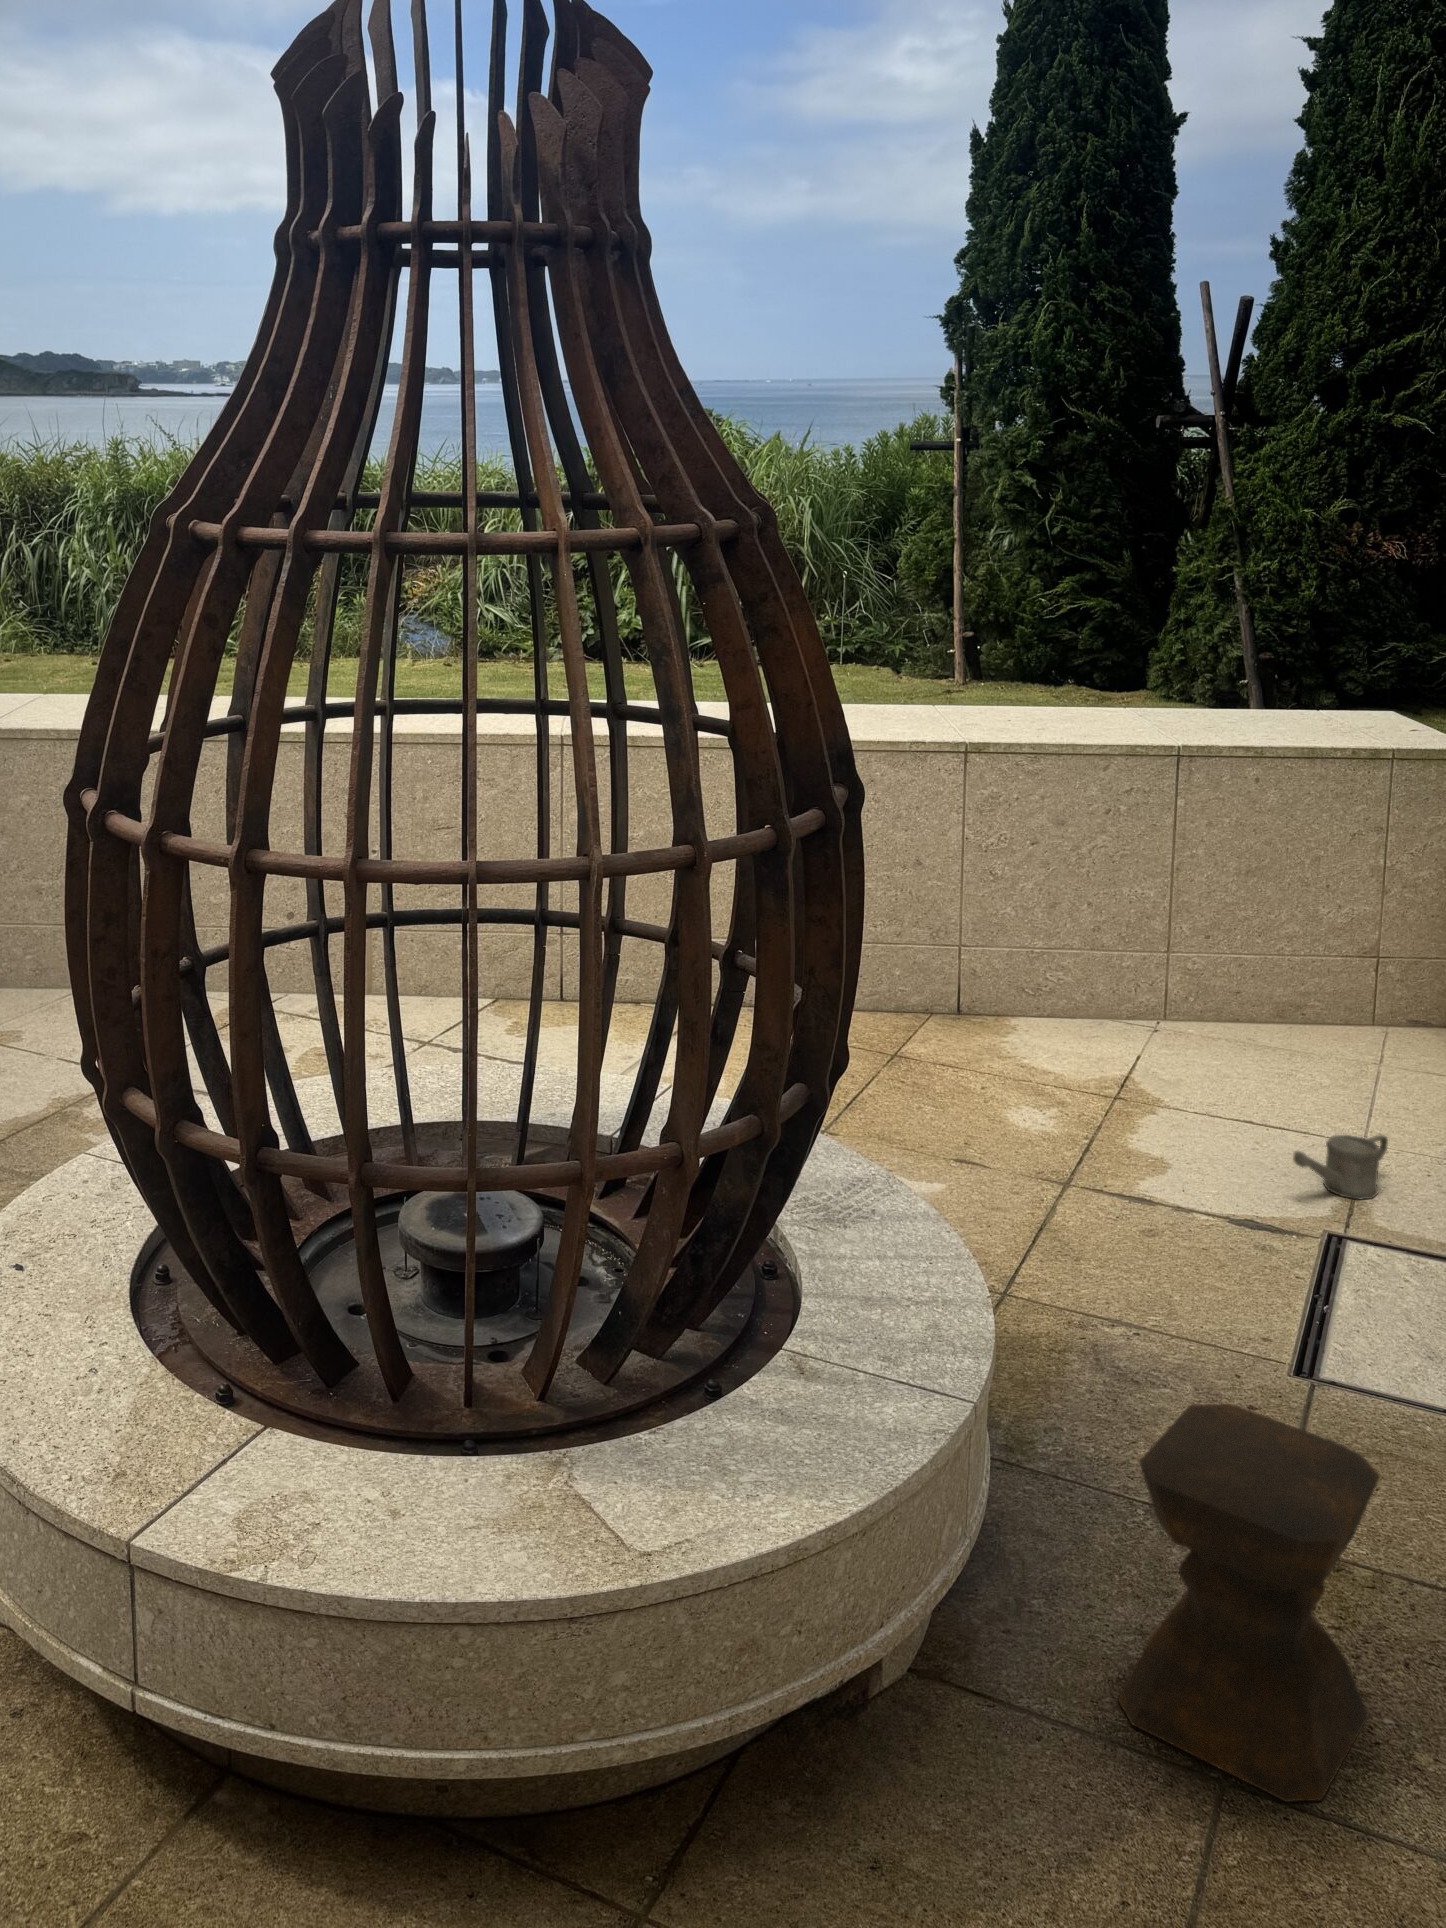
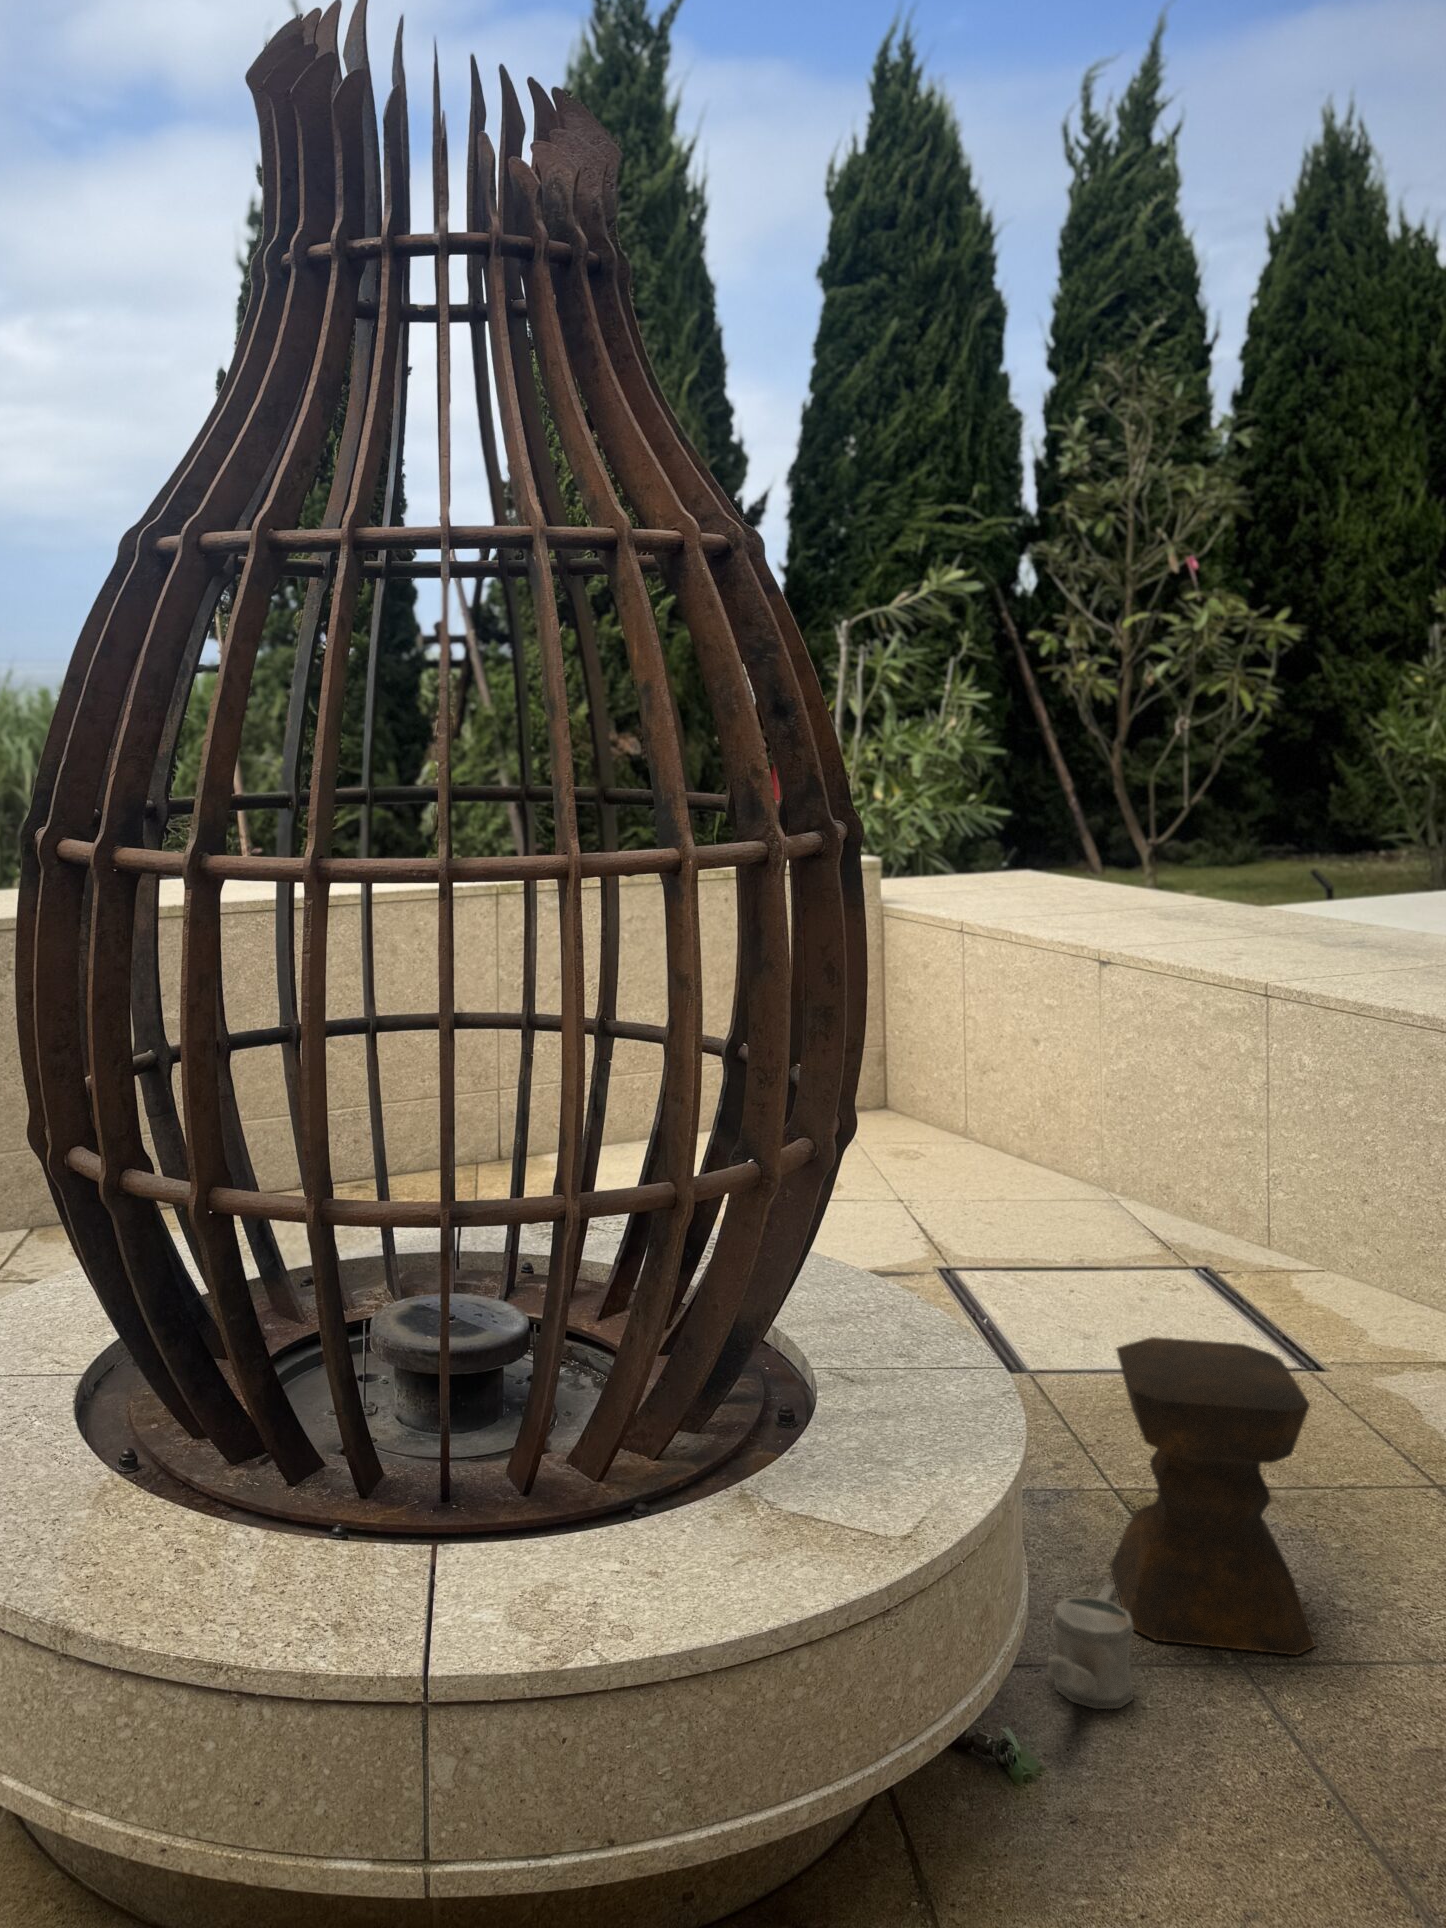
watering can: present [1293,1135,1388,1199] -> present [1048,1584,1133,1709]

